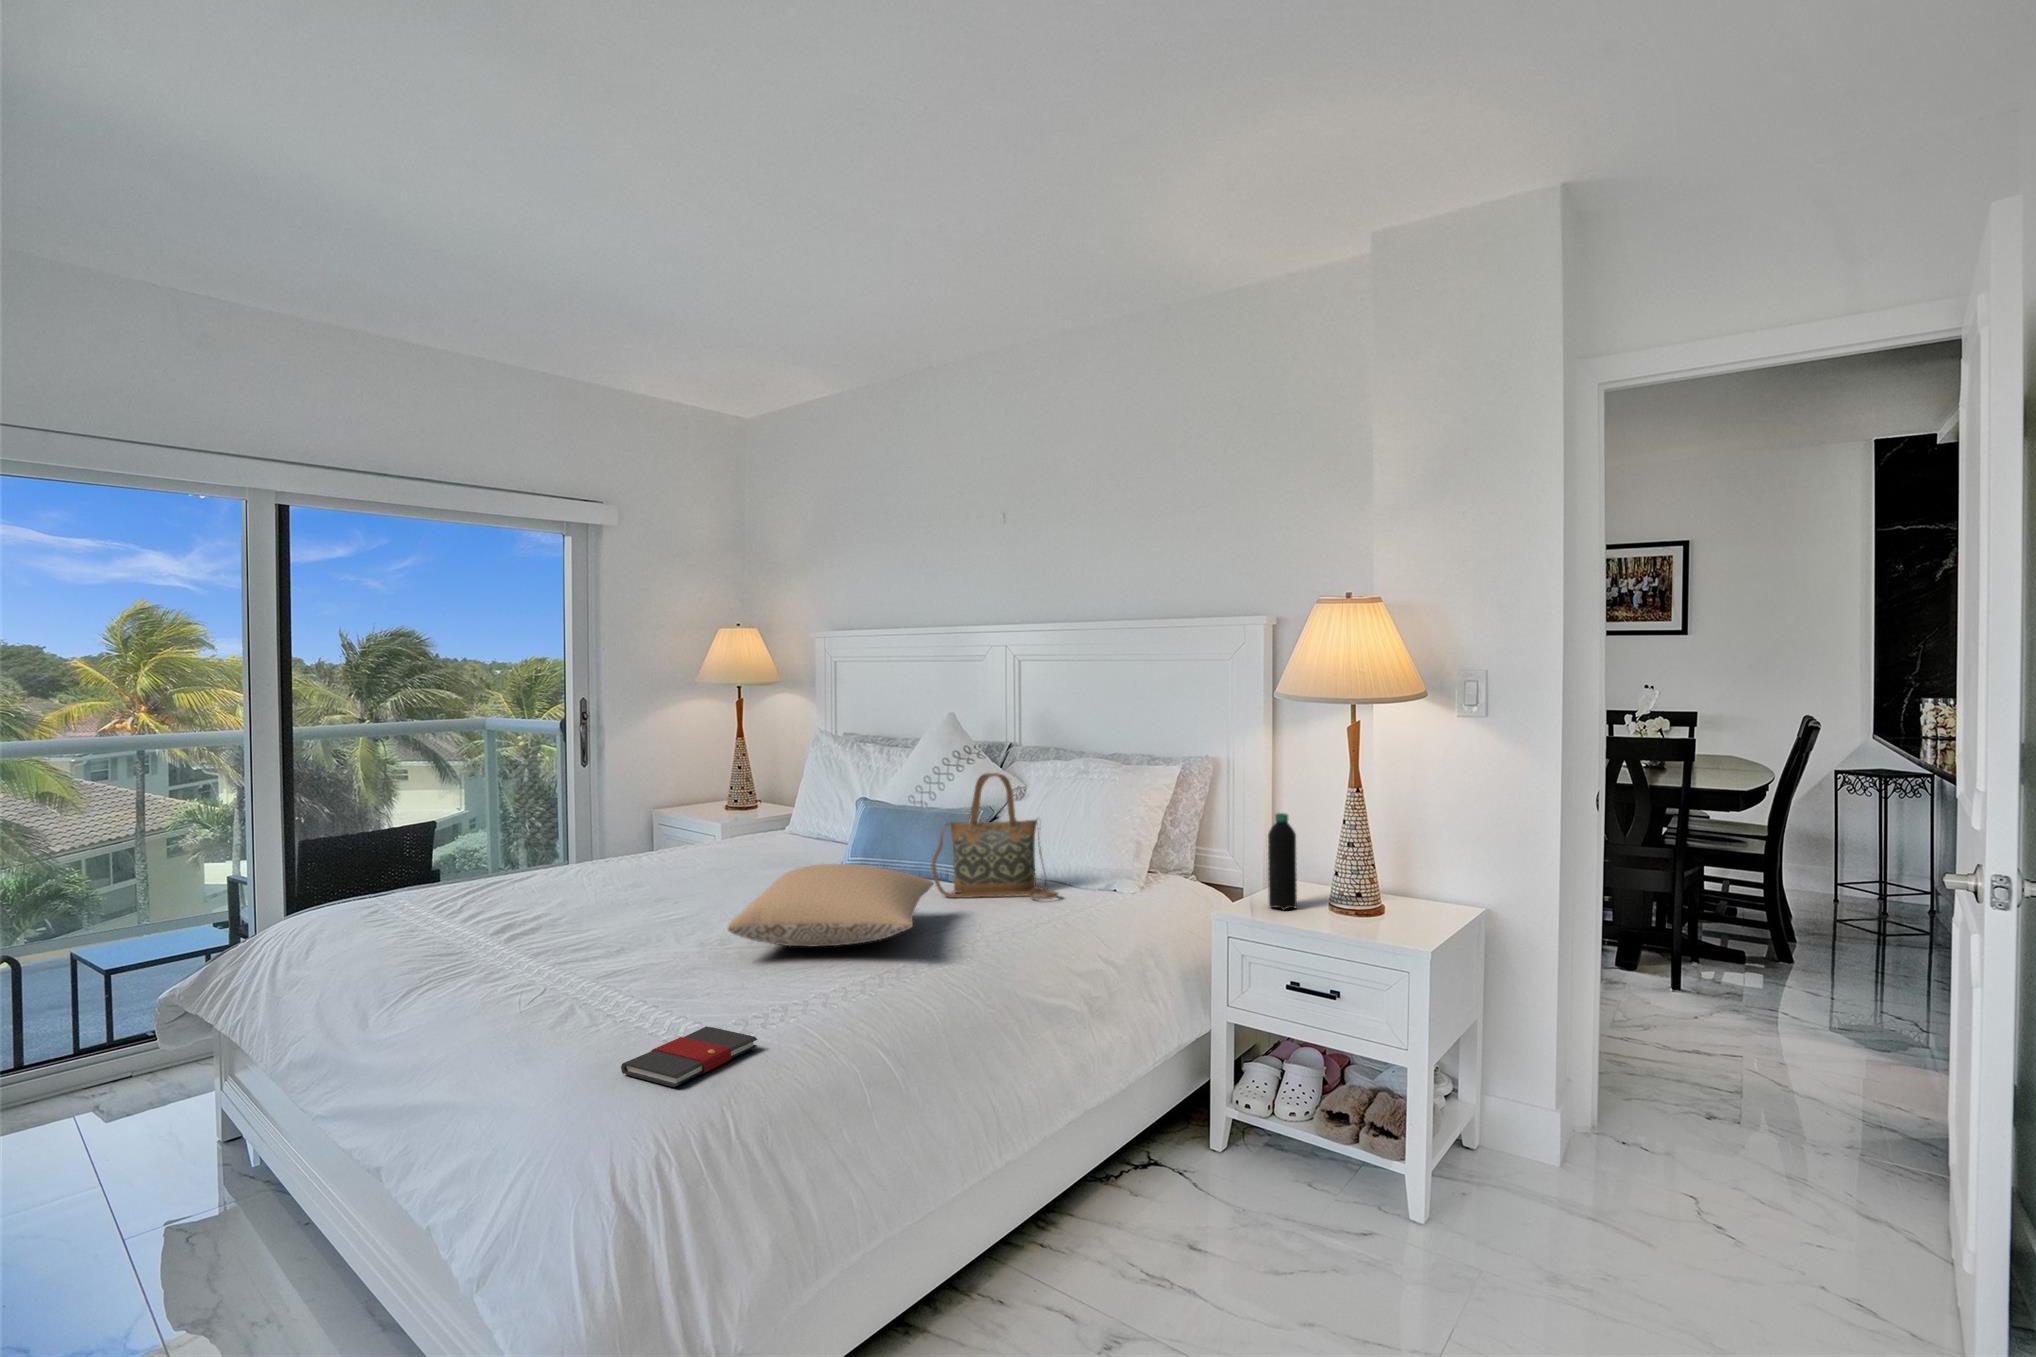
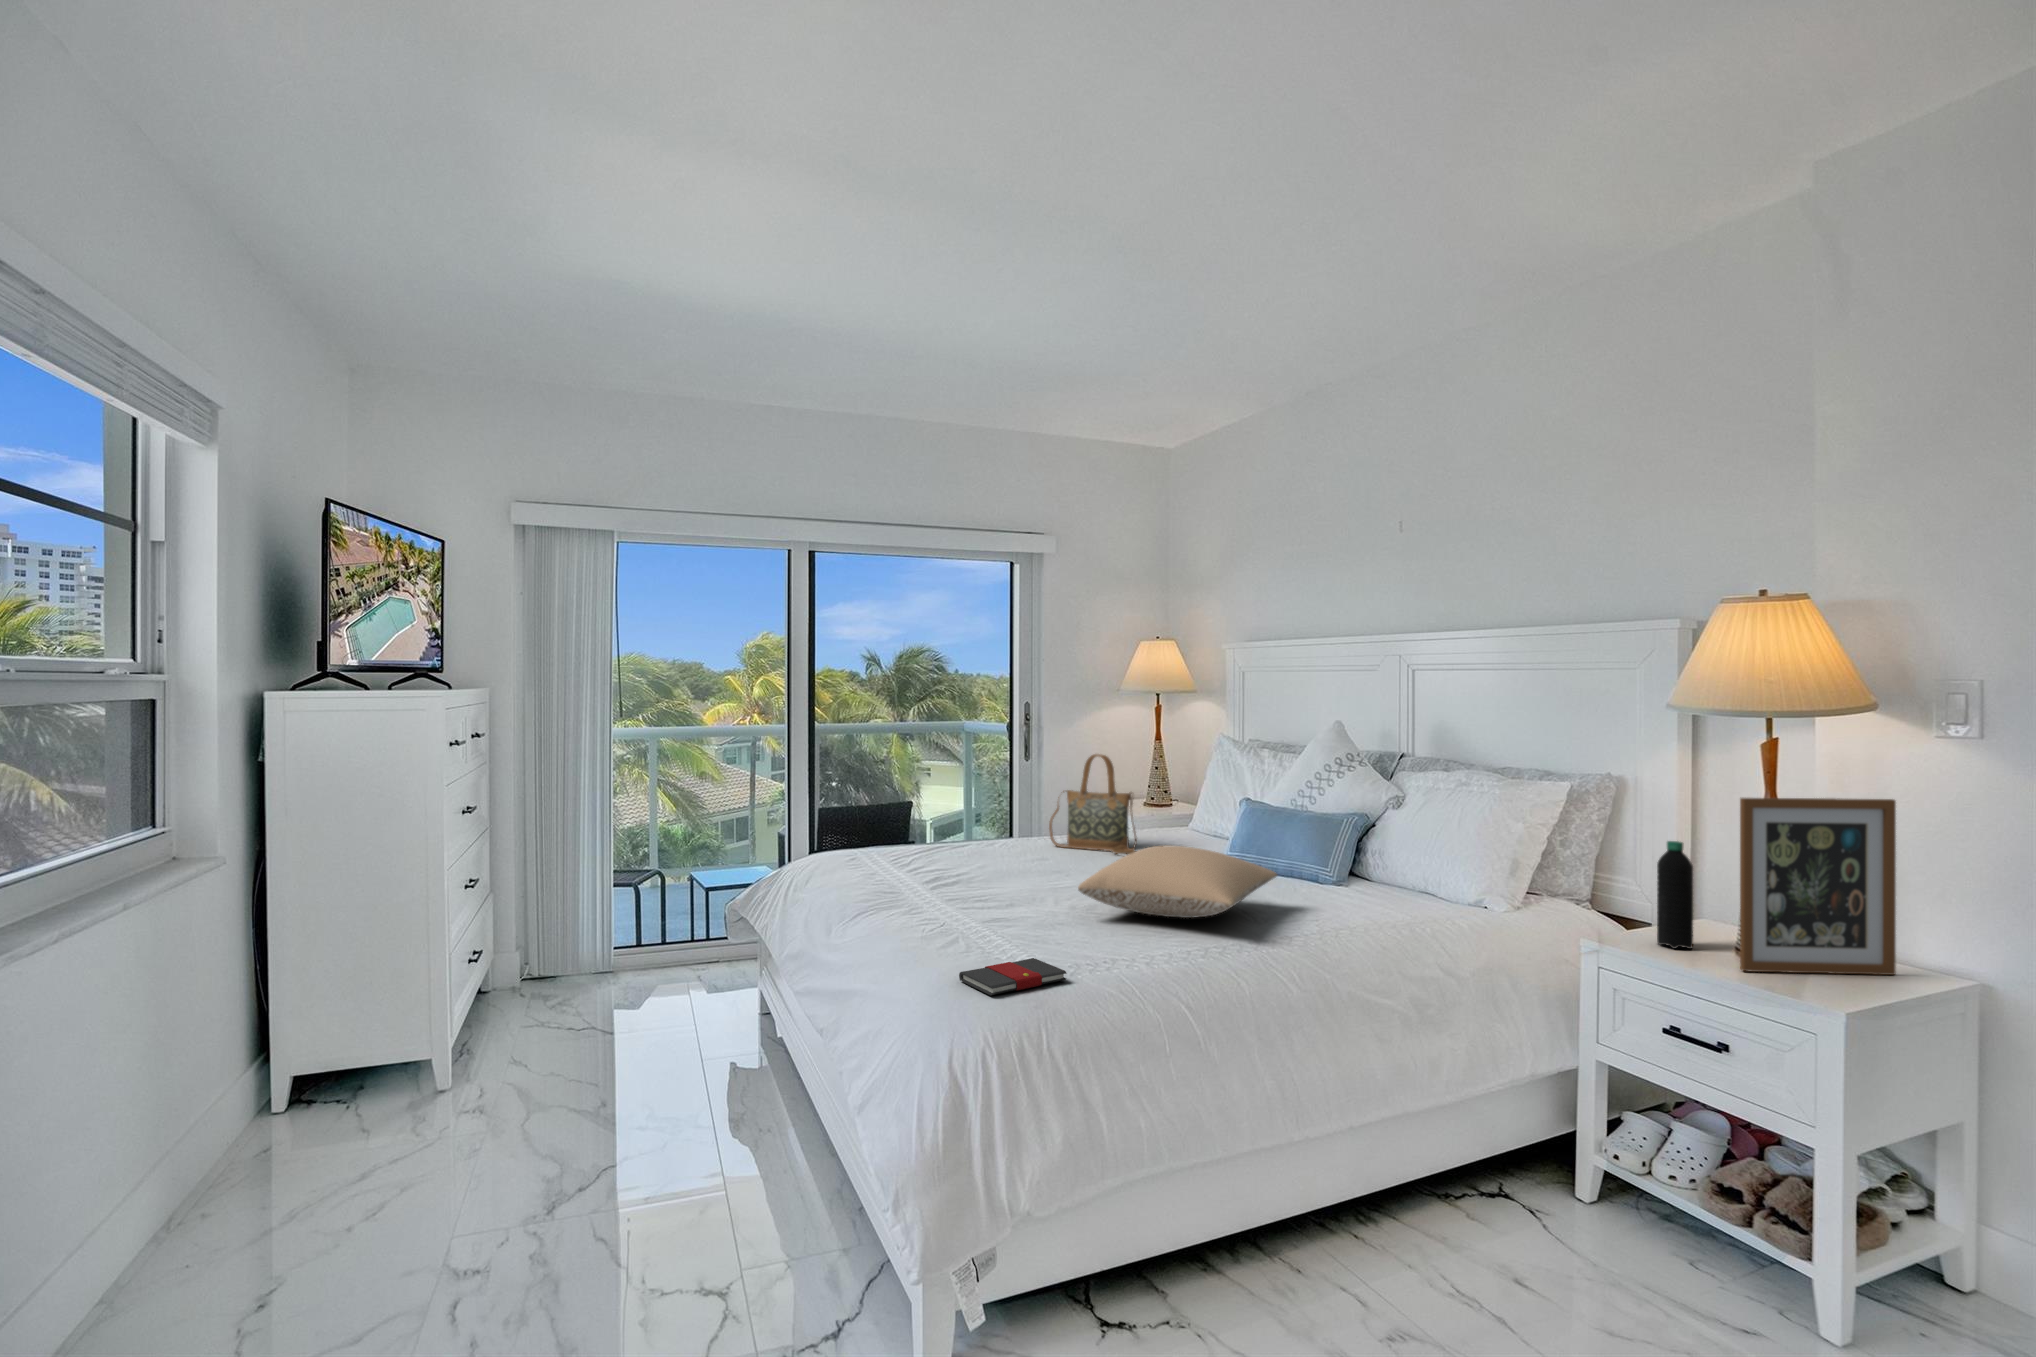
picture frame: none [1340,765,1441,924] -> present [1740,798,1896,975]
handbag: present [931,773,1058,899] -> present [1049,754,1137,854]

